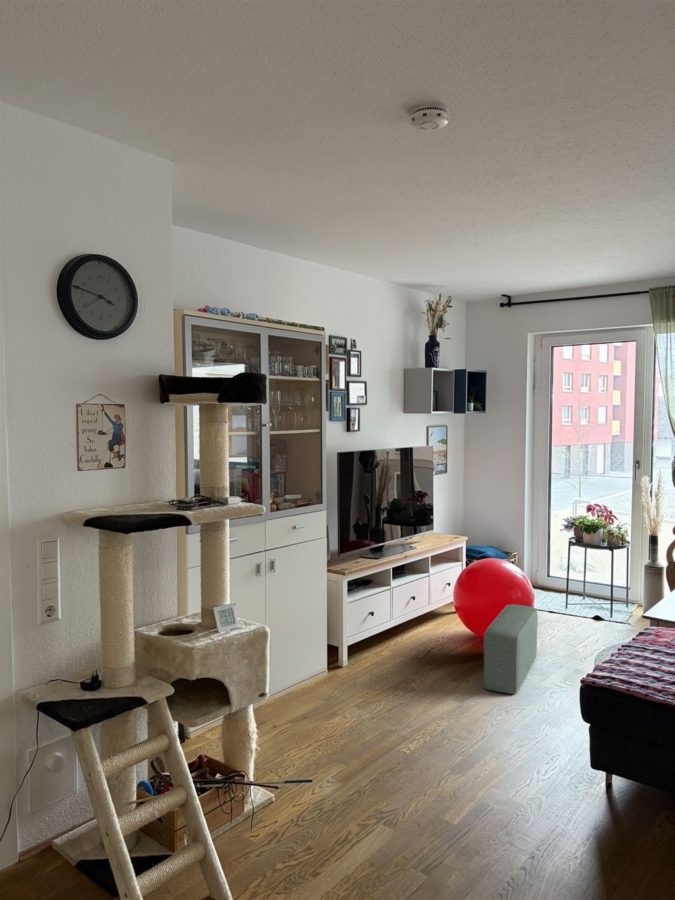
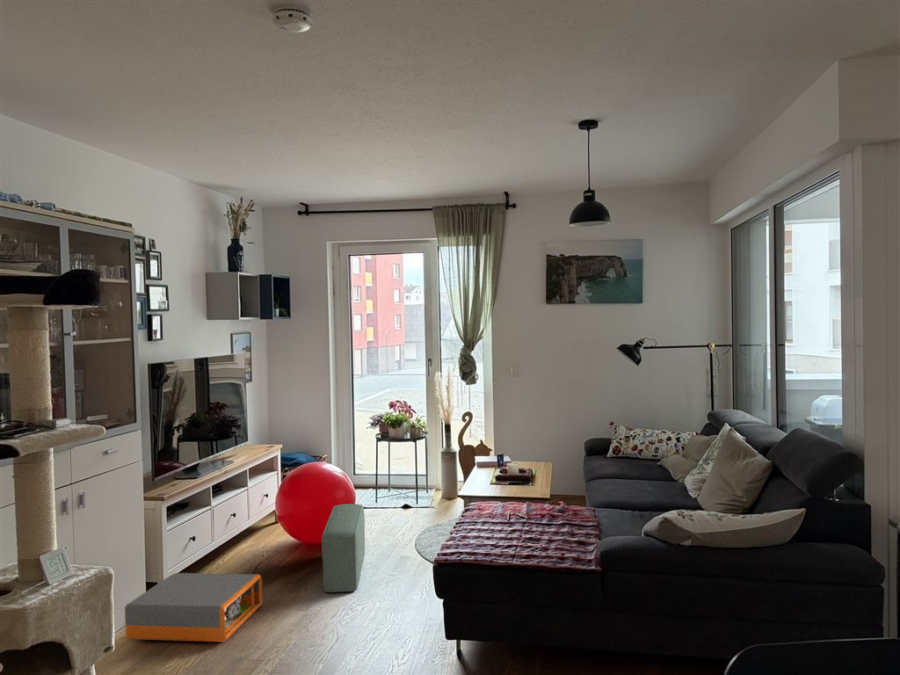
storage box: none [303,642,423,713] -> present [125,573,262,642]

